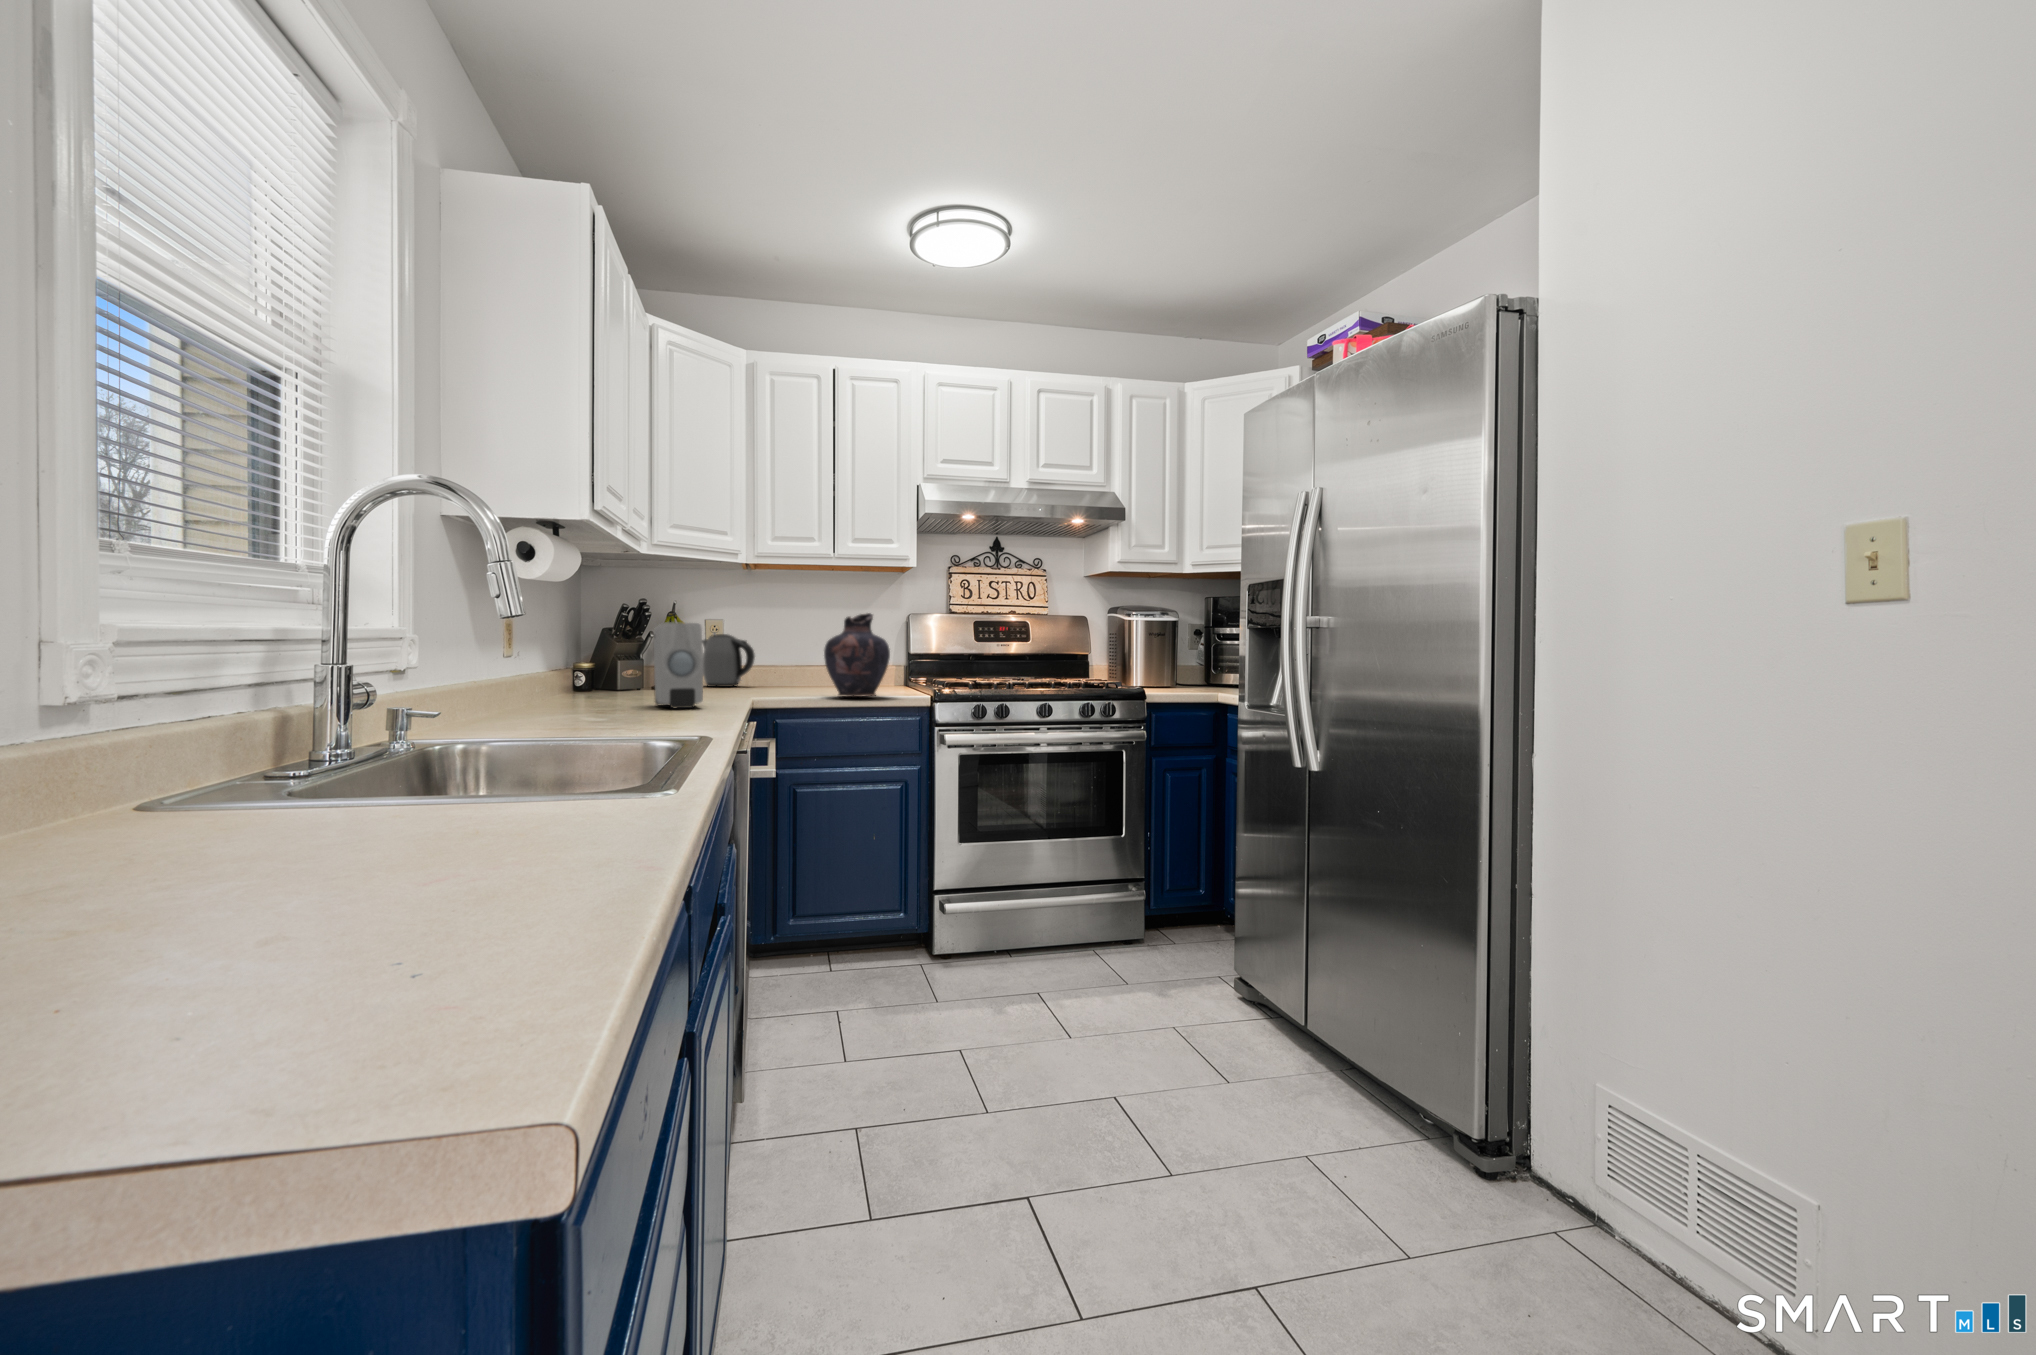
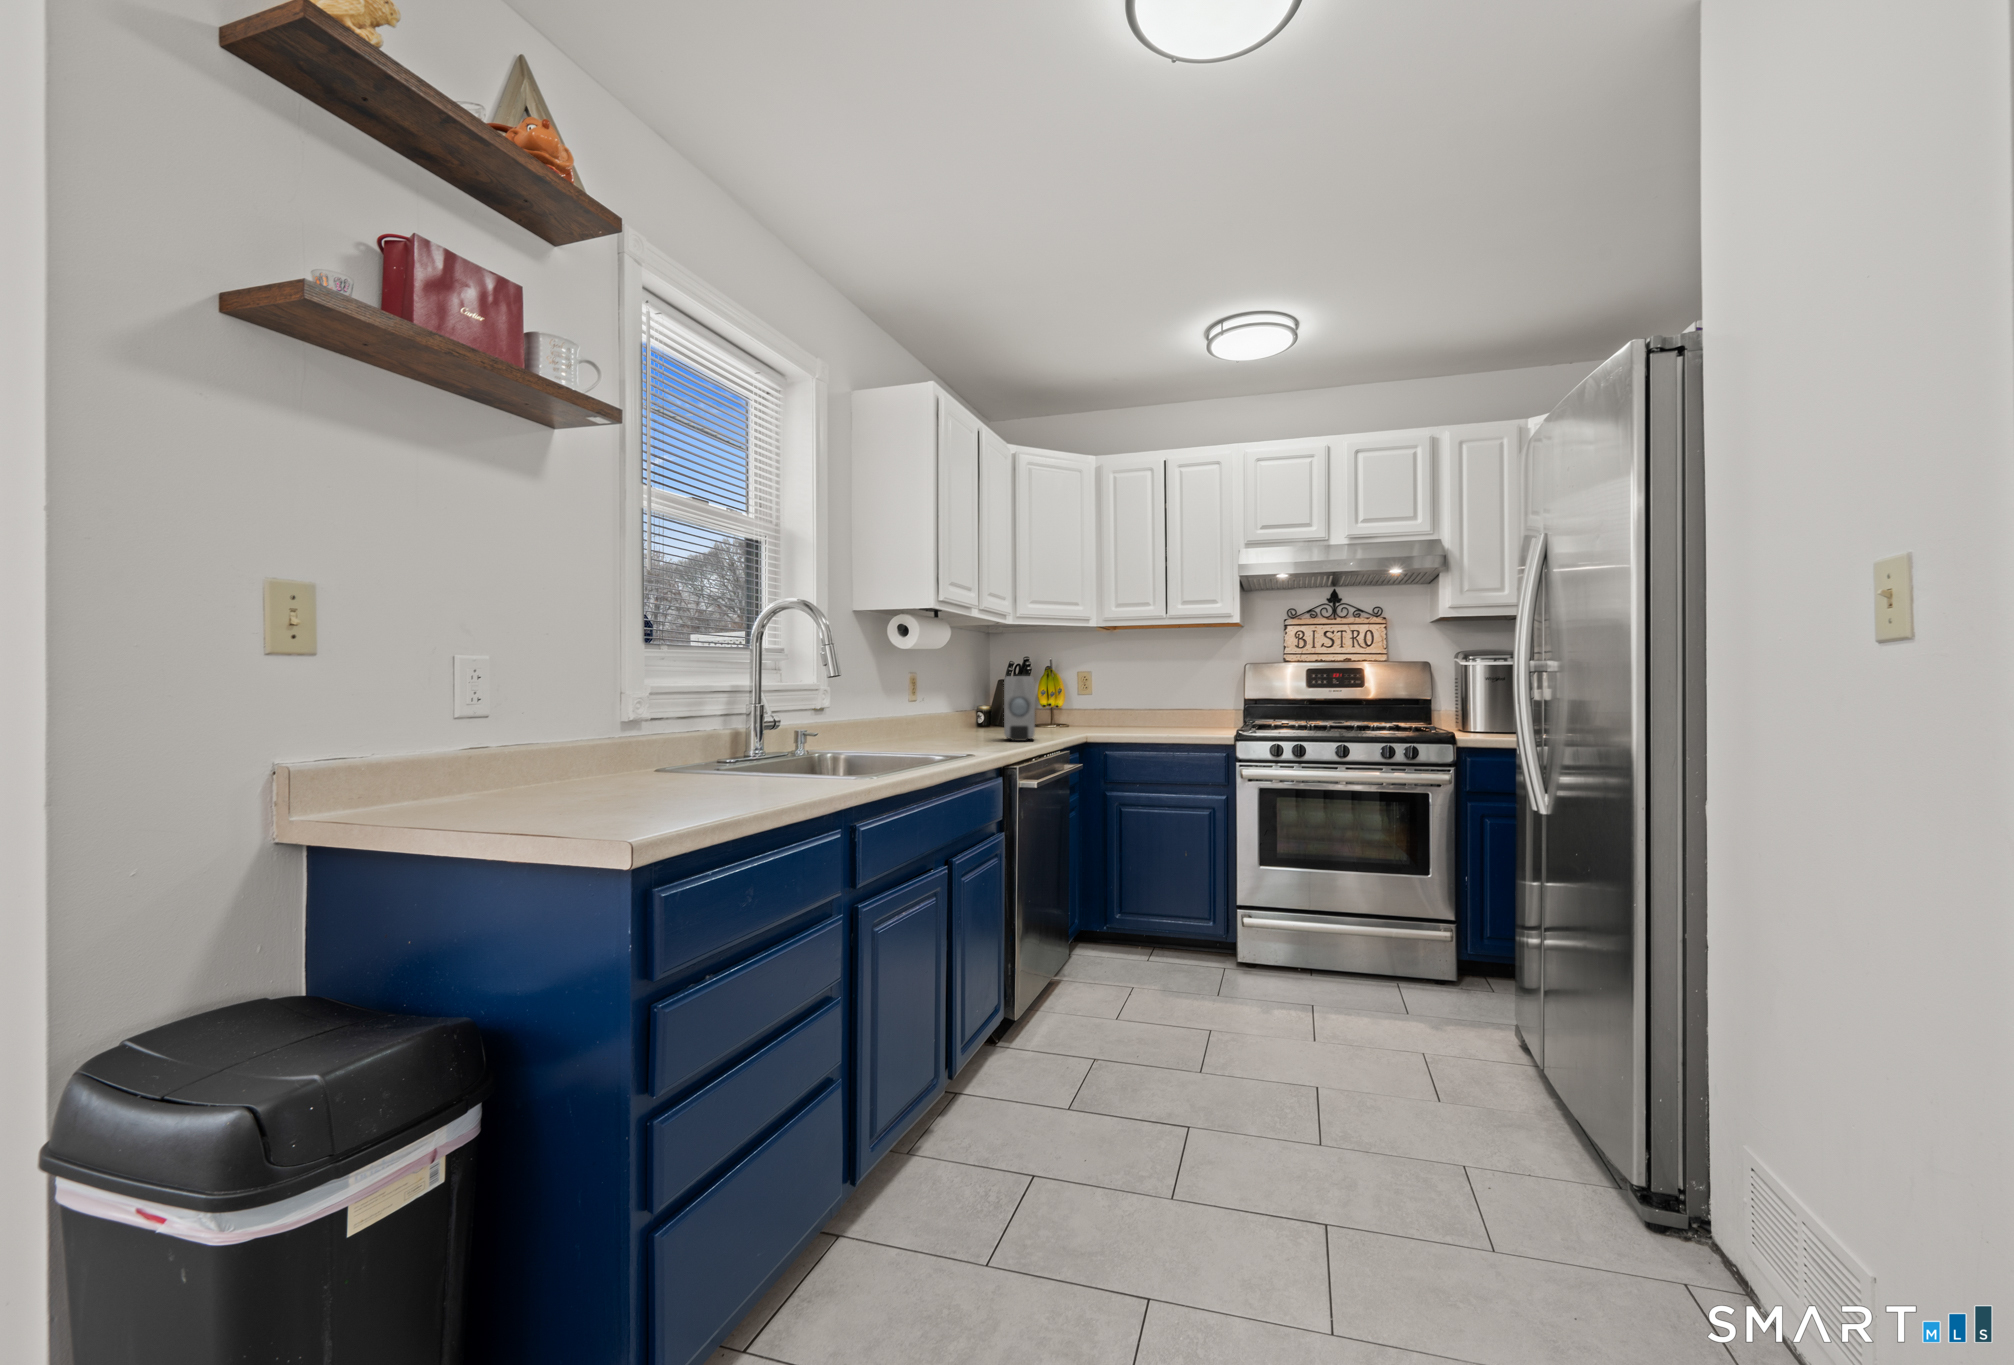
vase: present [824,613,890,697] -> none [1147,664,1203,736]
kettle: present [702,634,755,687] -> none [1074,684,1113,727]

